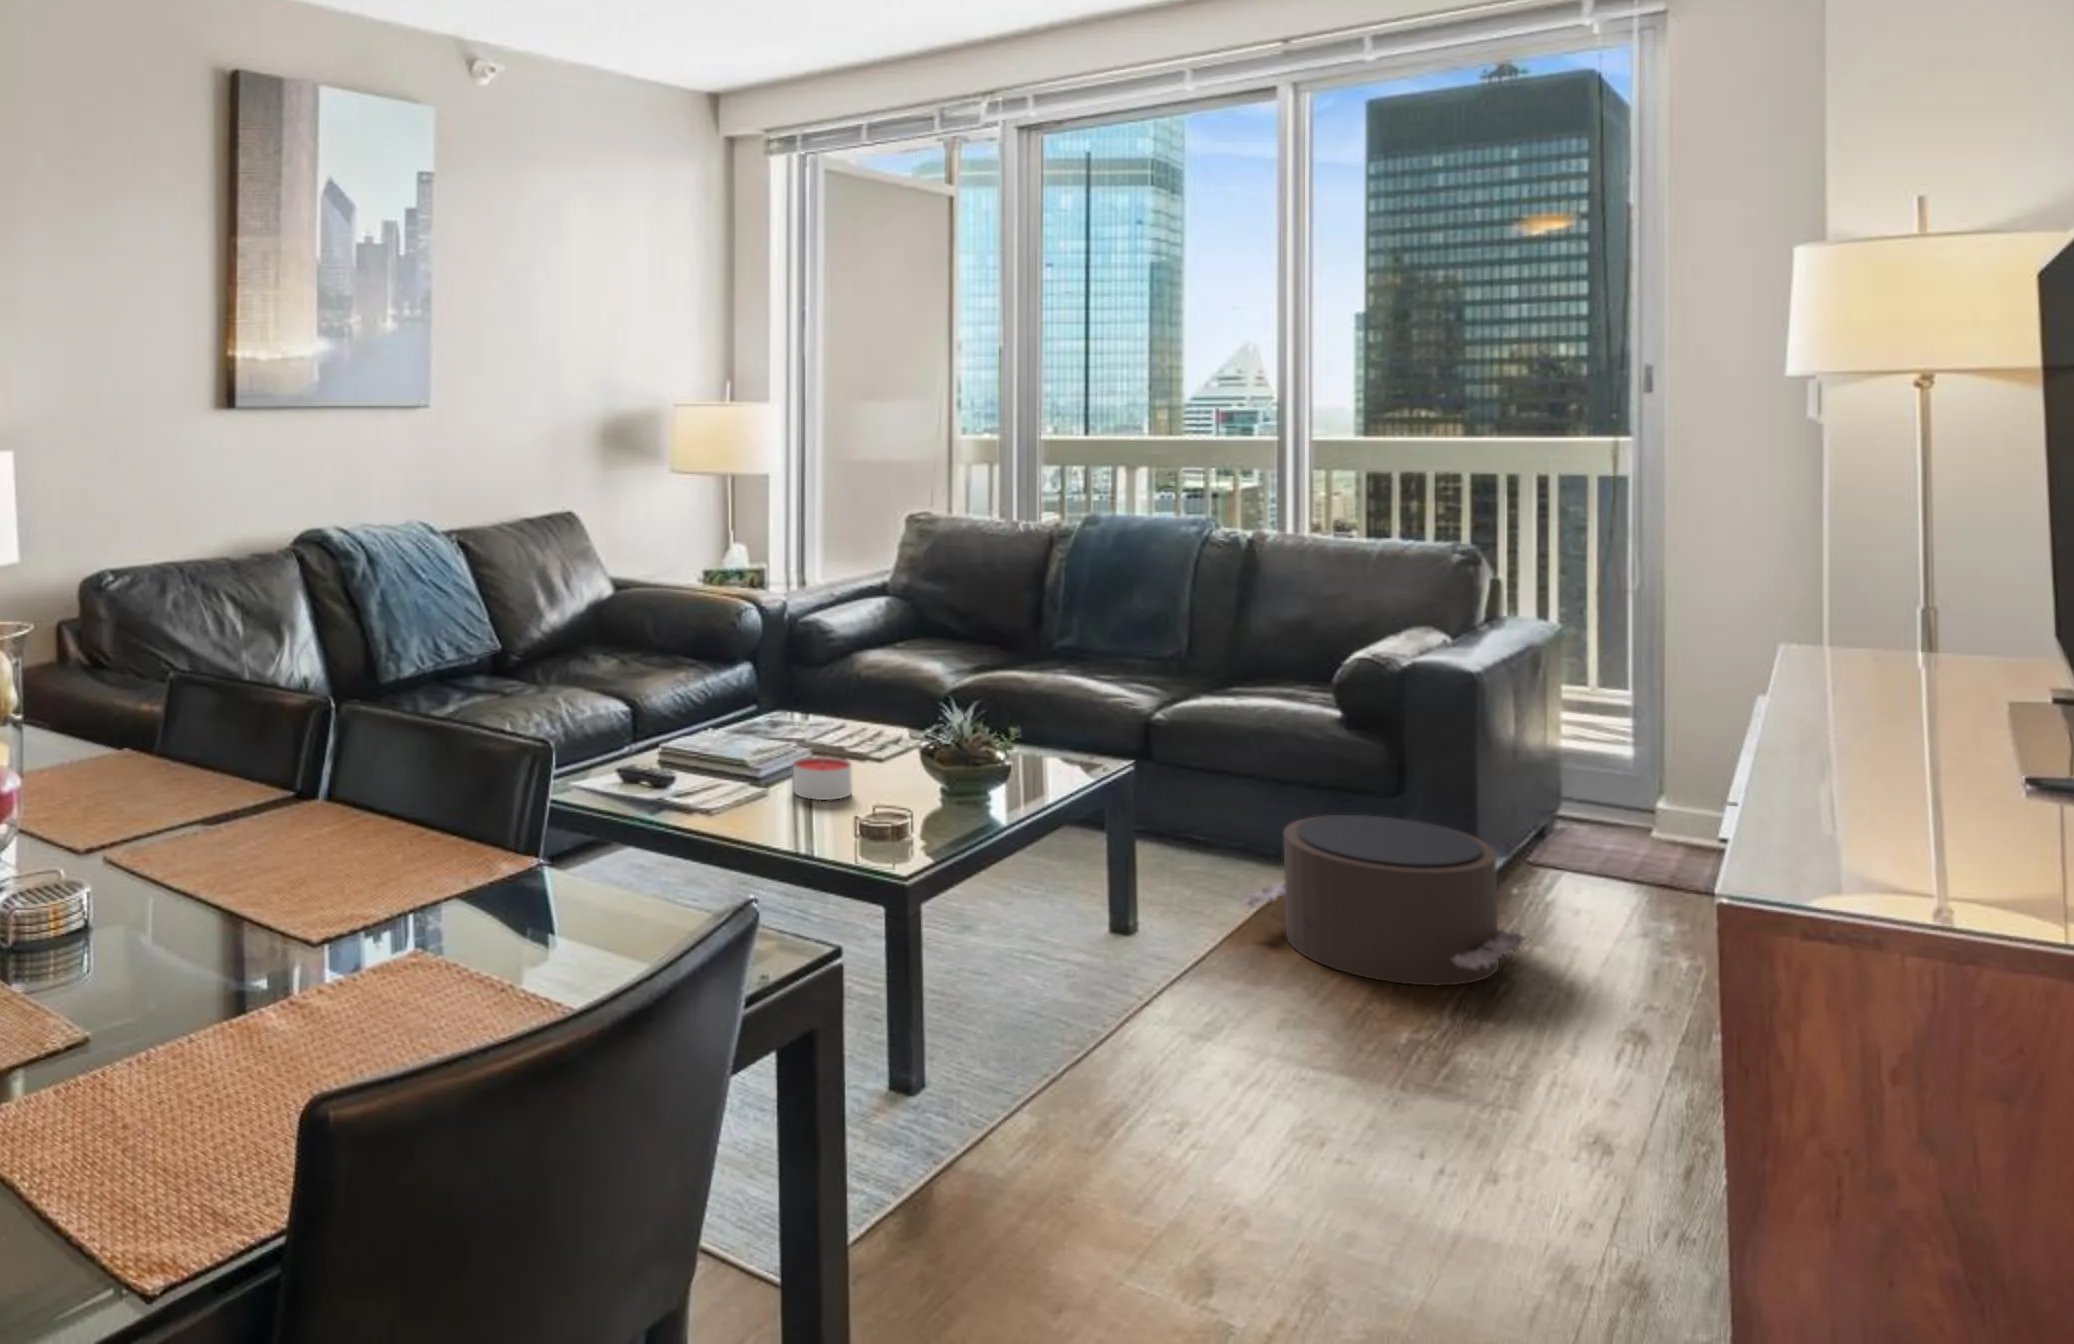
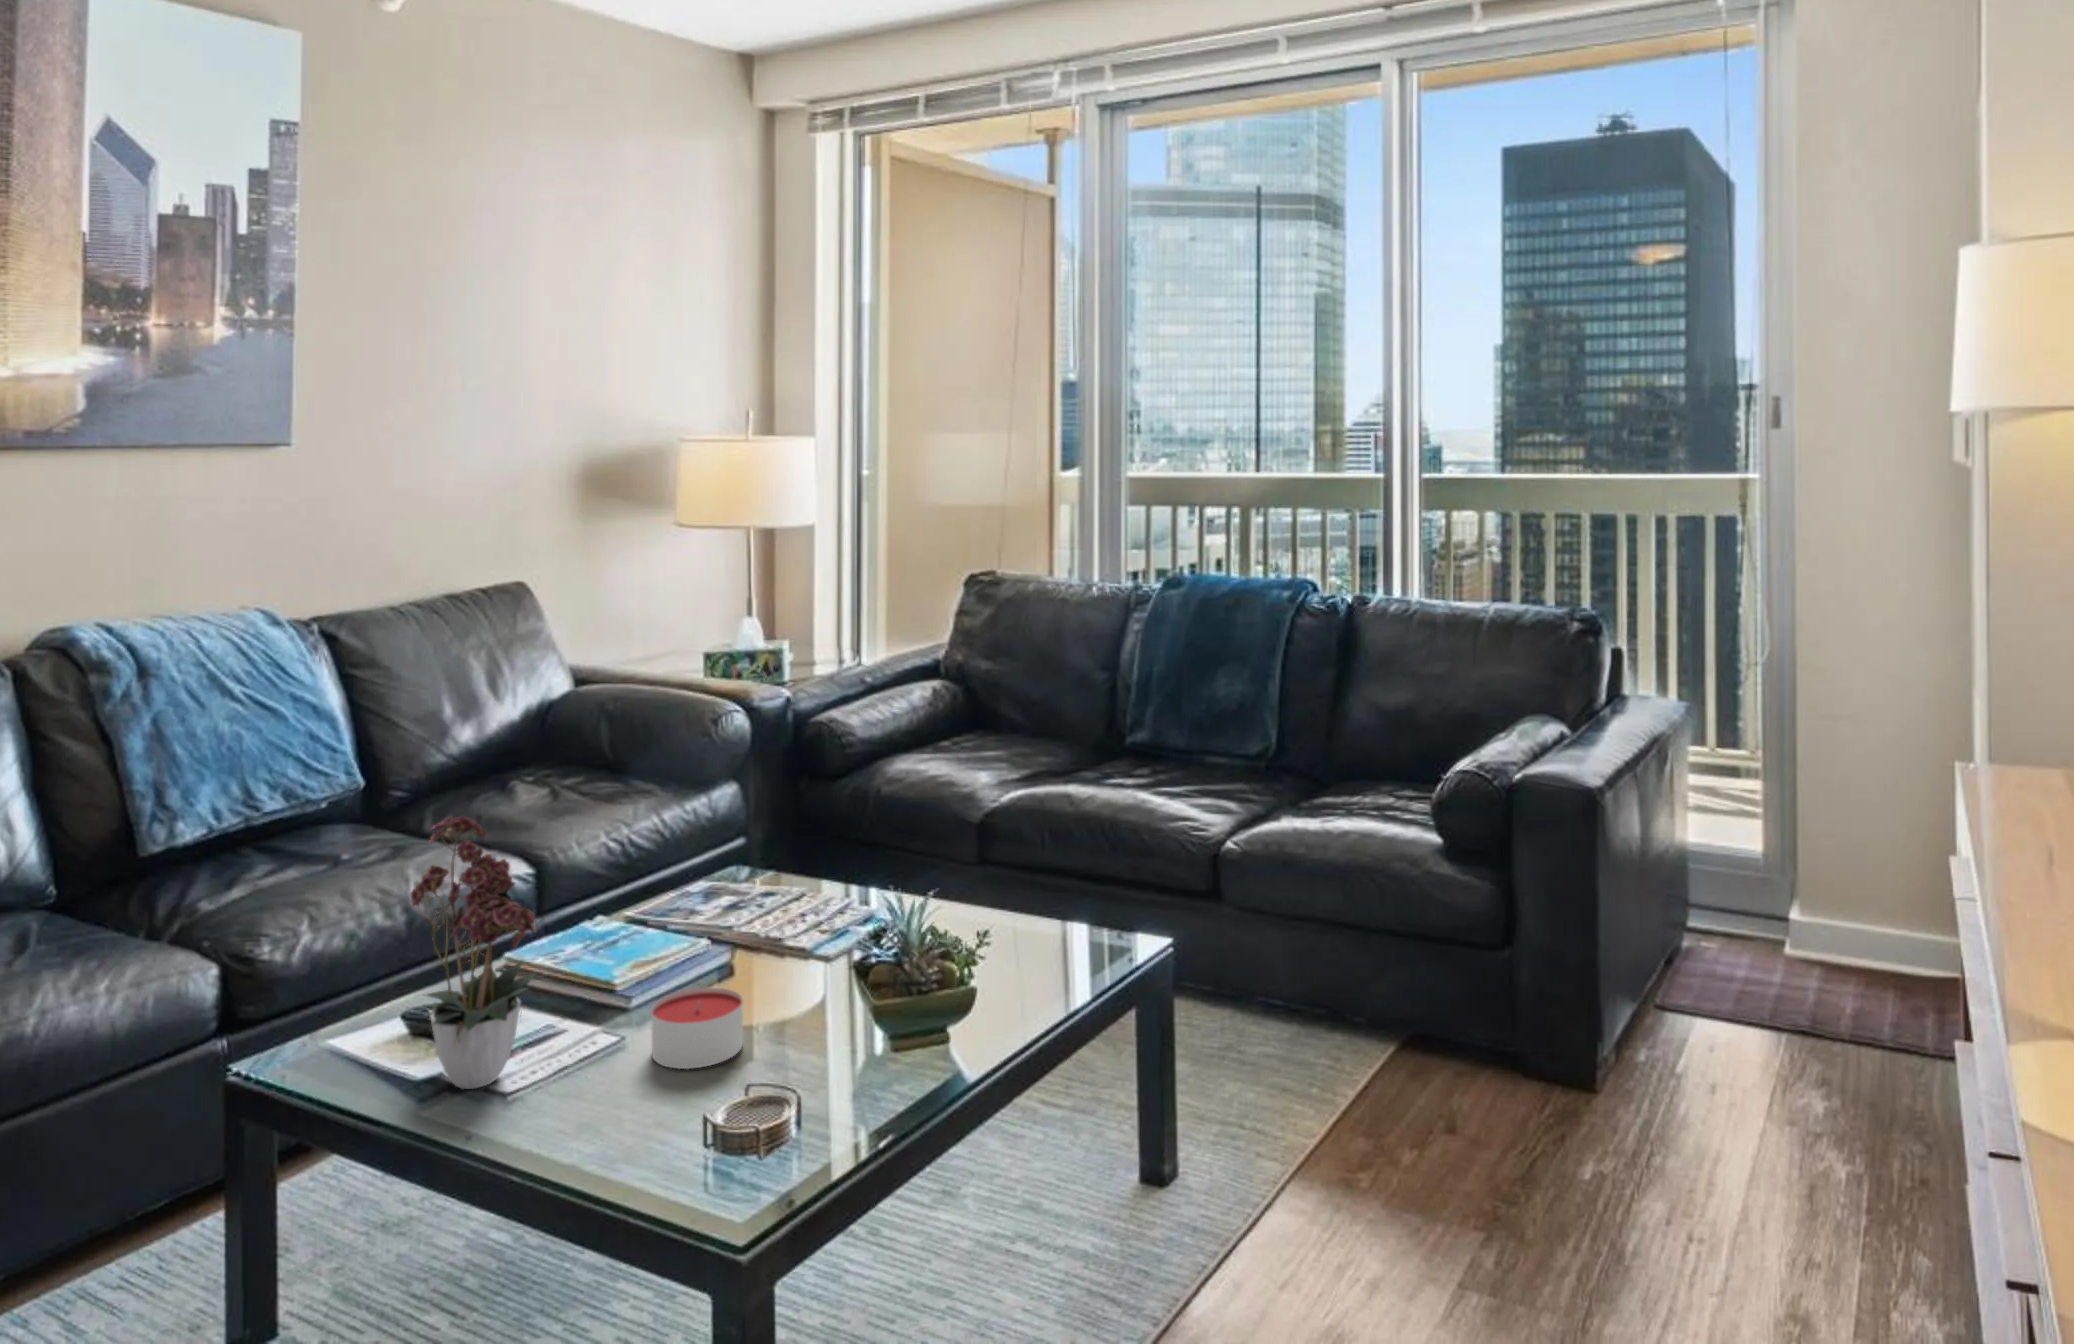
flower arrangement: none [643,625,741,800] -> present [410,816,536,1089]
pouf: present [1243,815,1526,985] -> none [1312,986,1669,1252]

